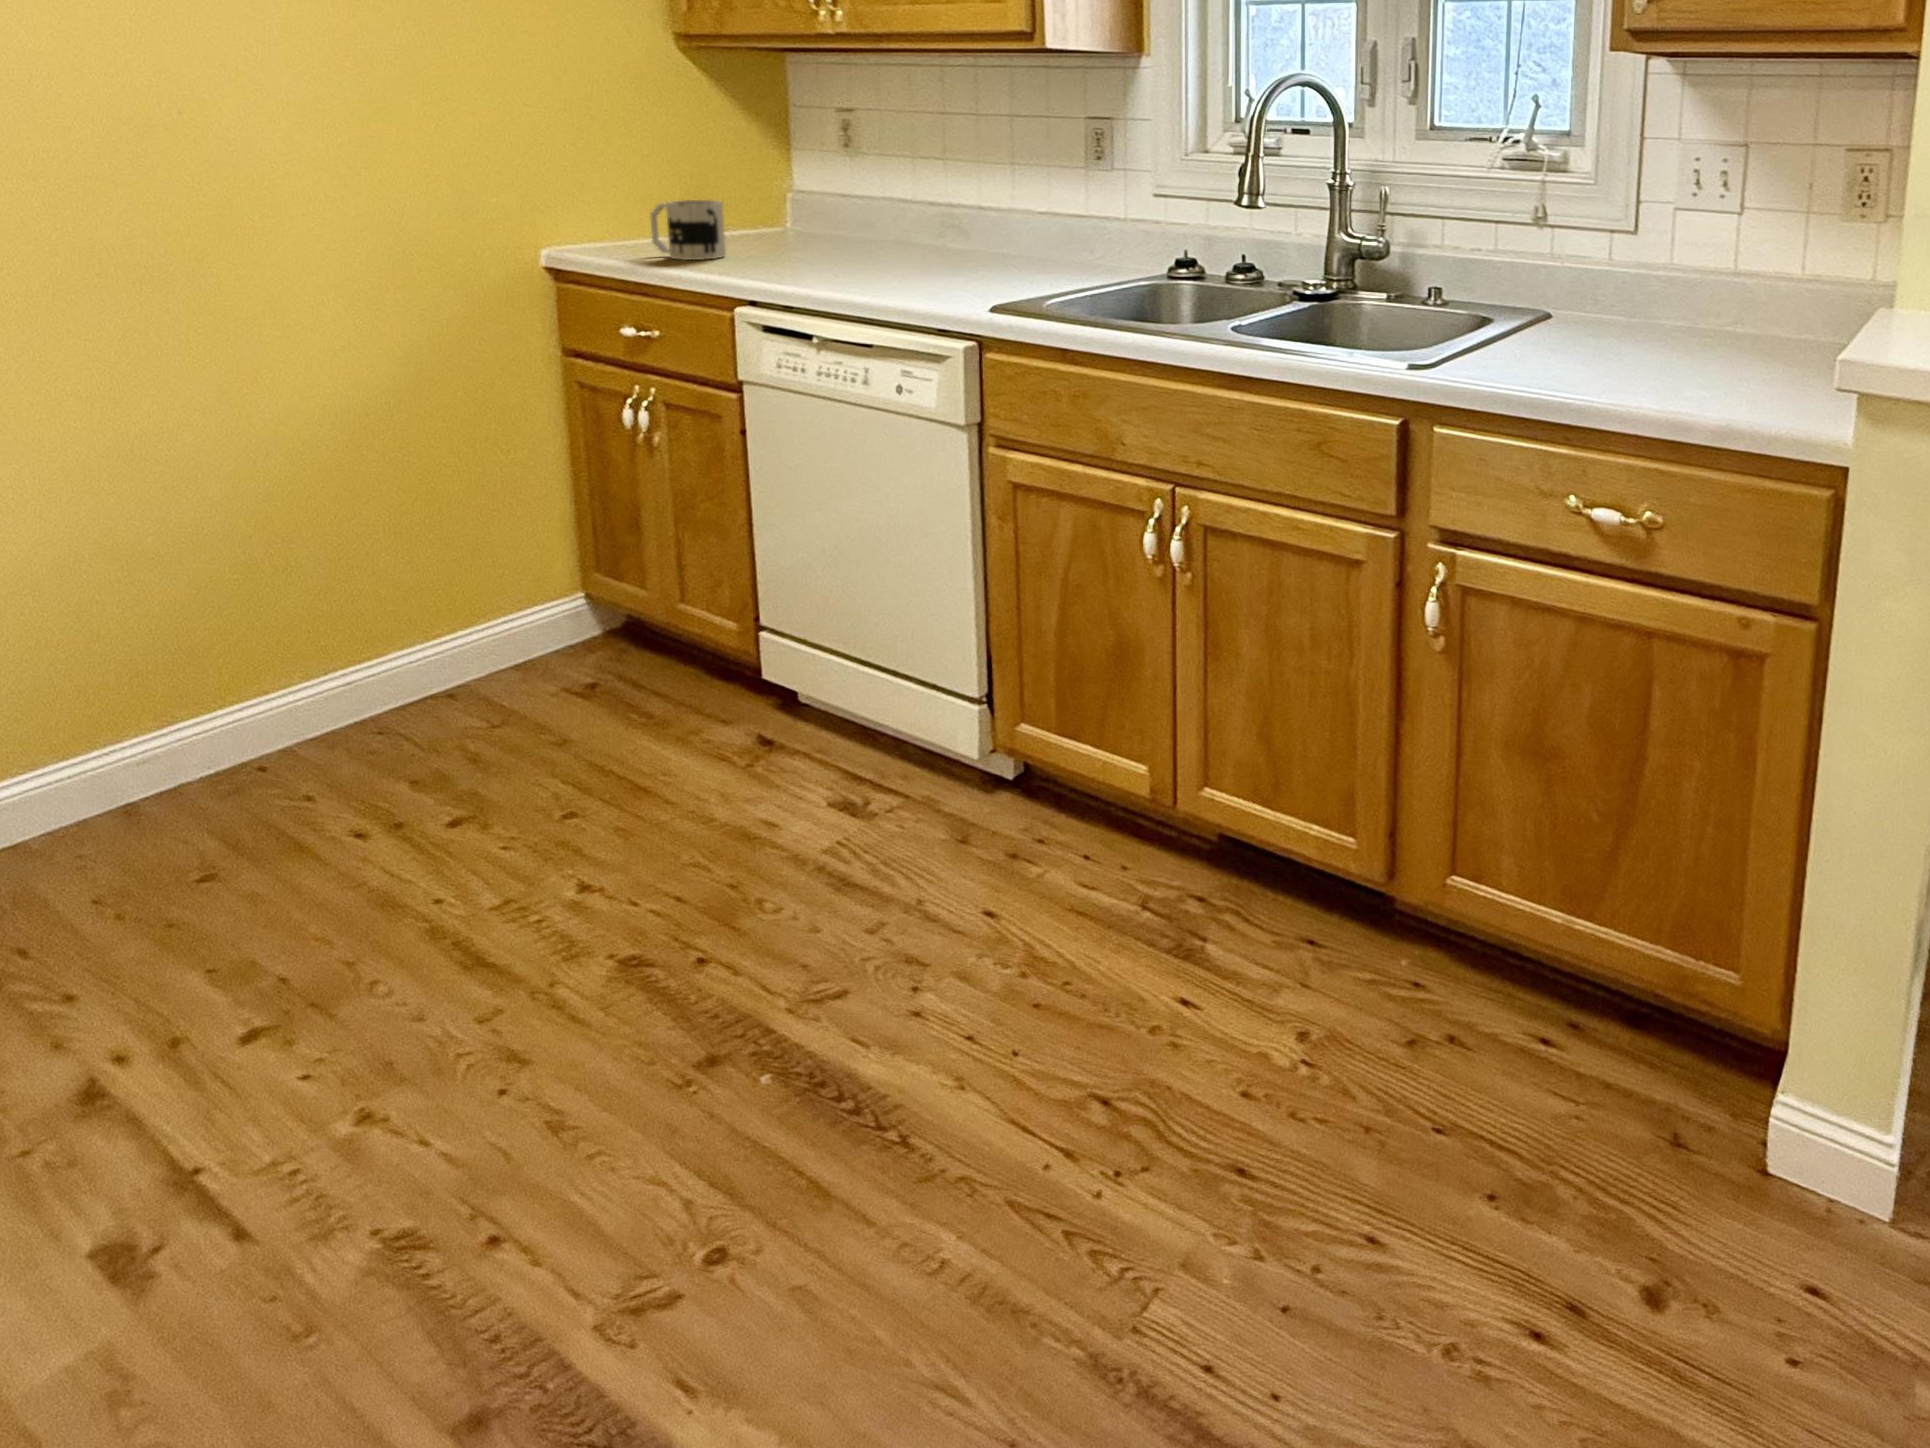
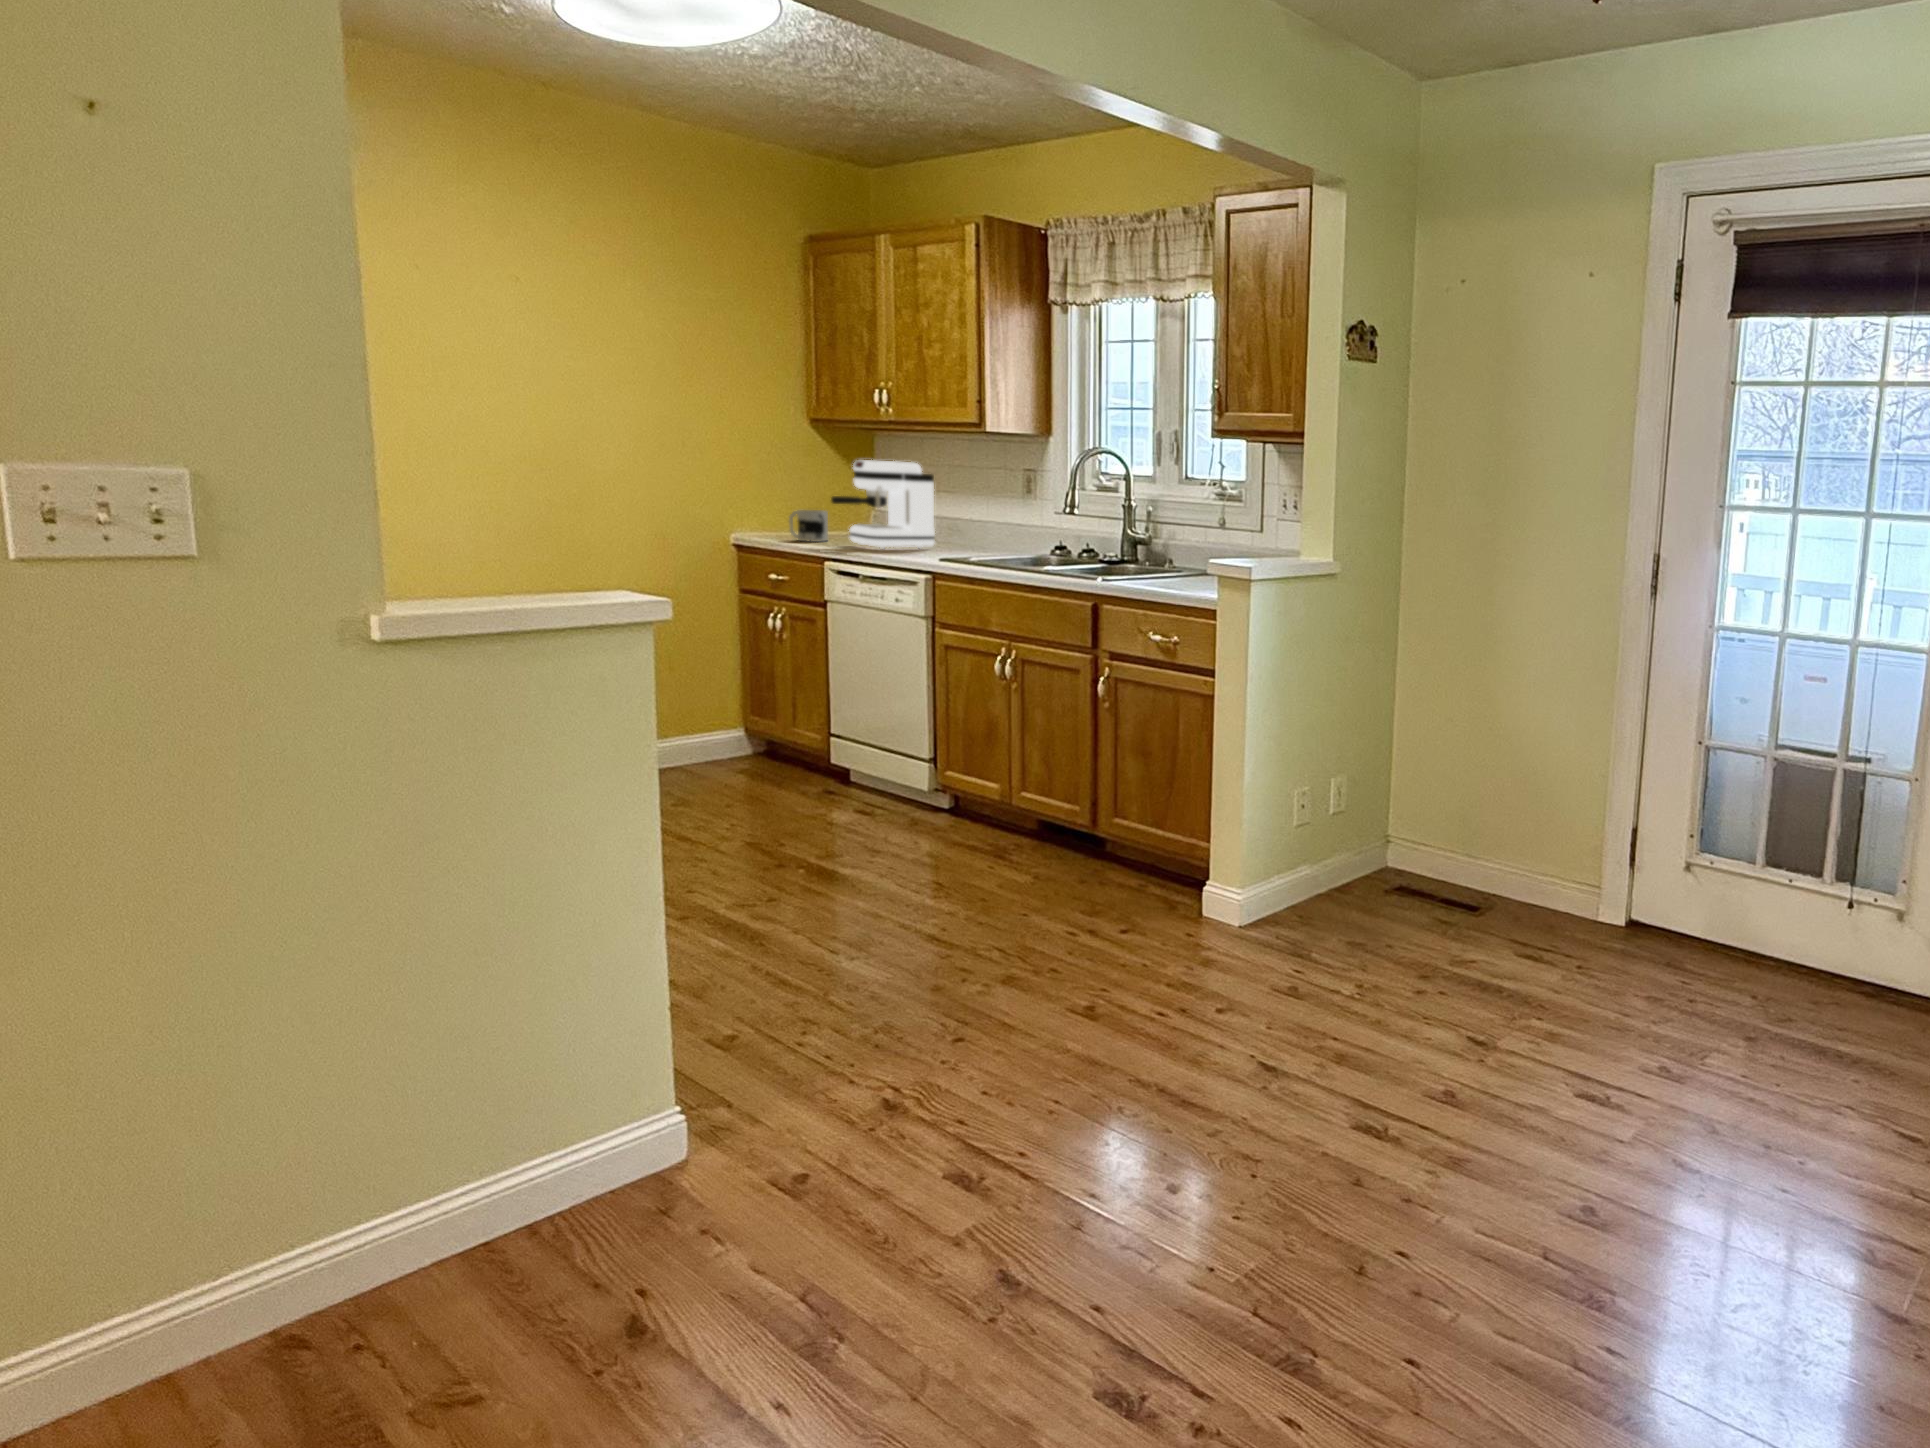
coffee maker: none [738,108,933,274] -> present [831,460,935,549]

